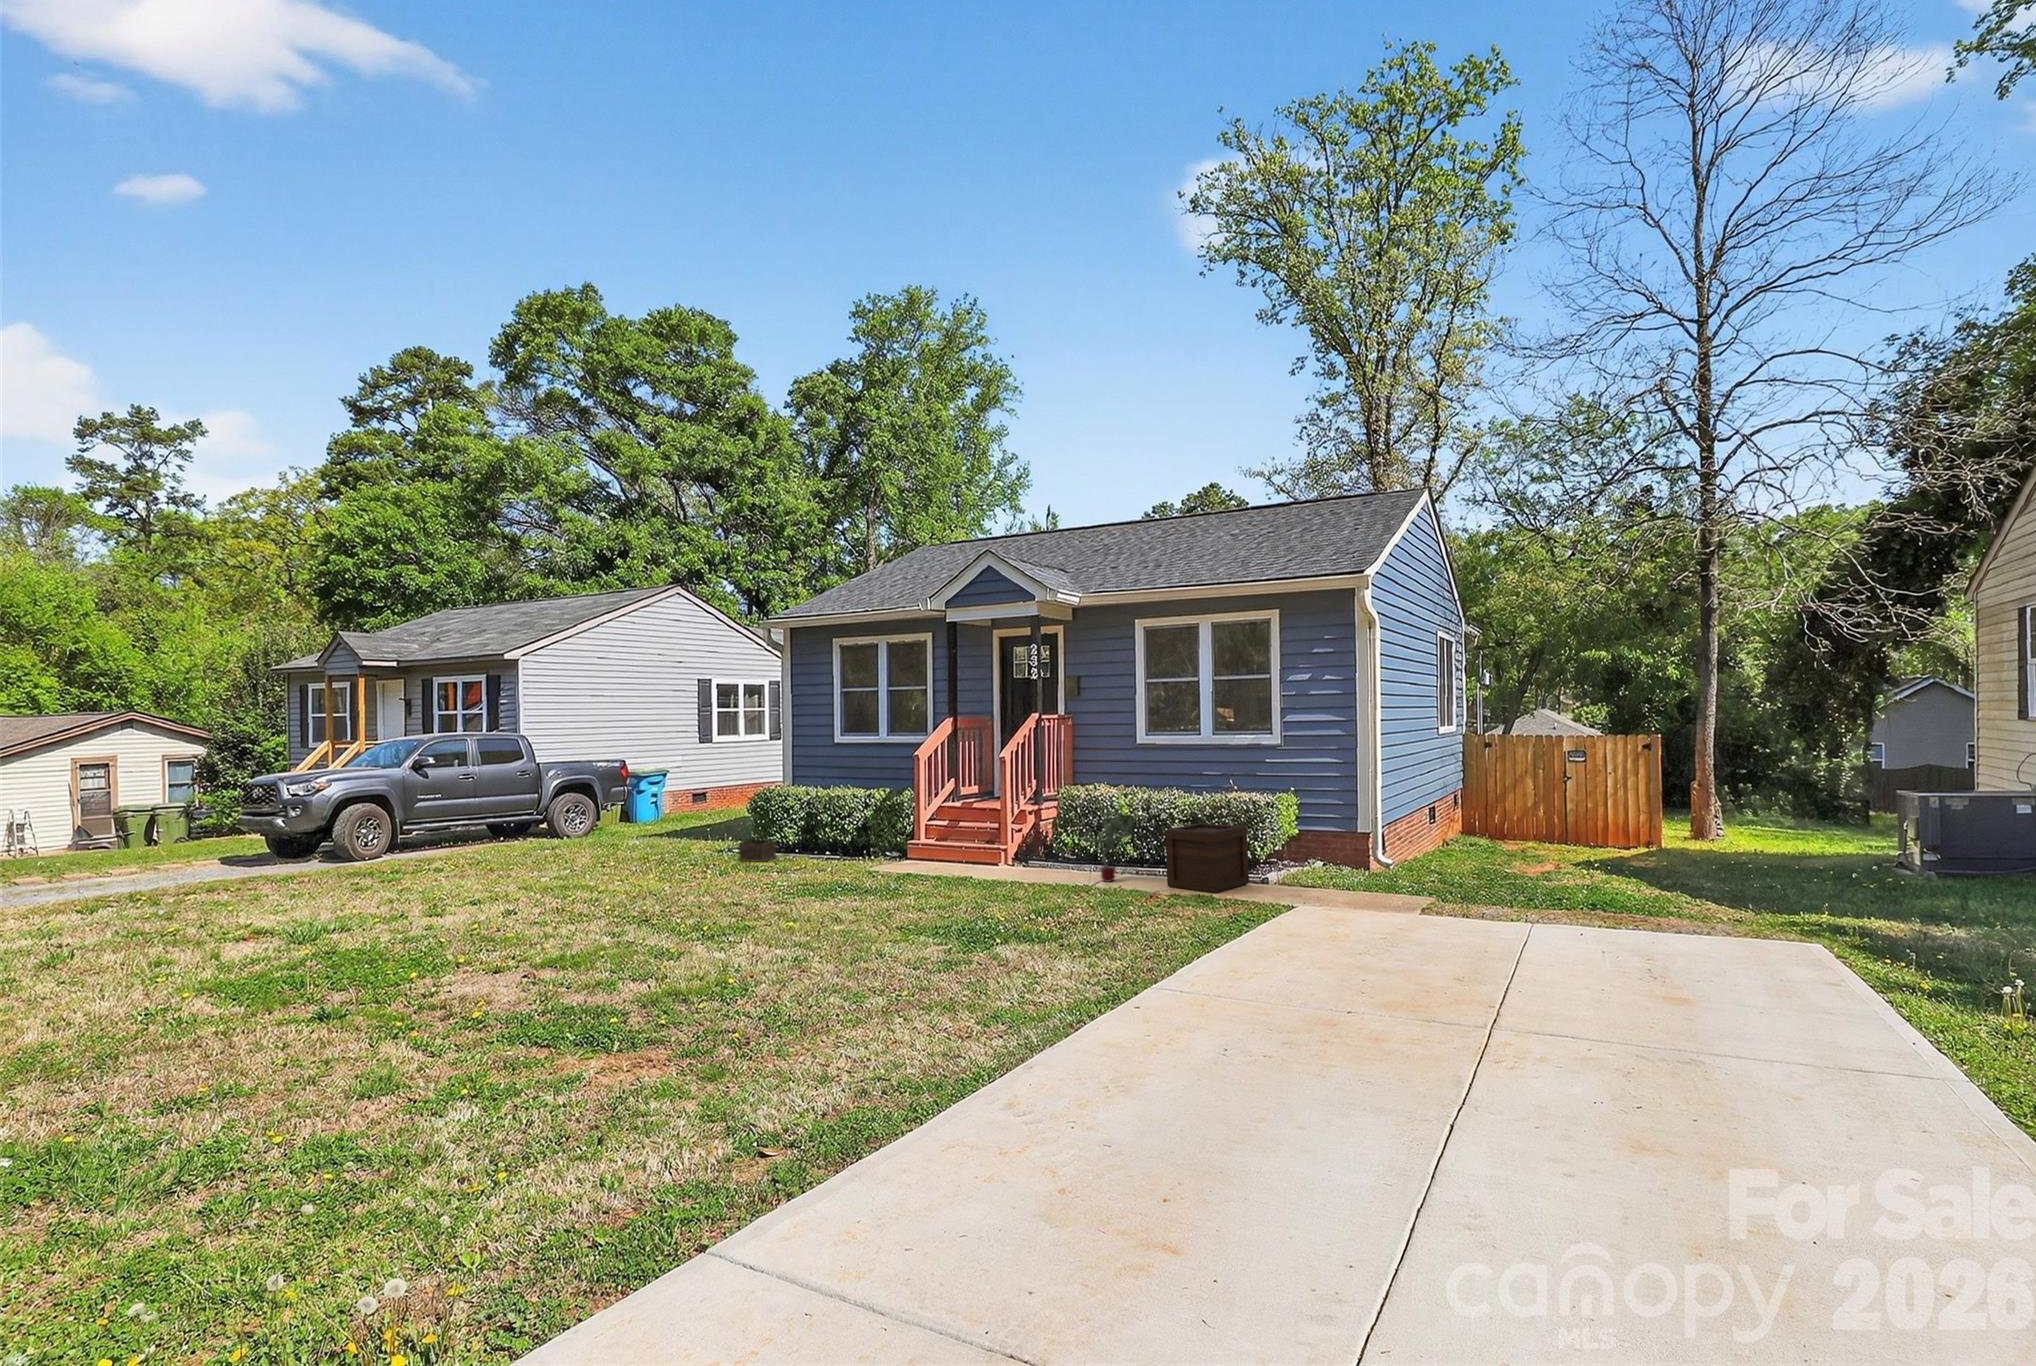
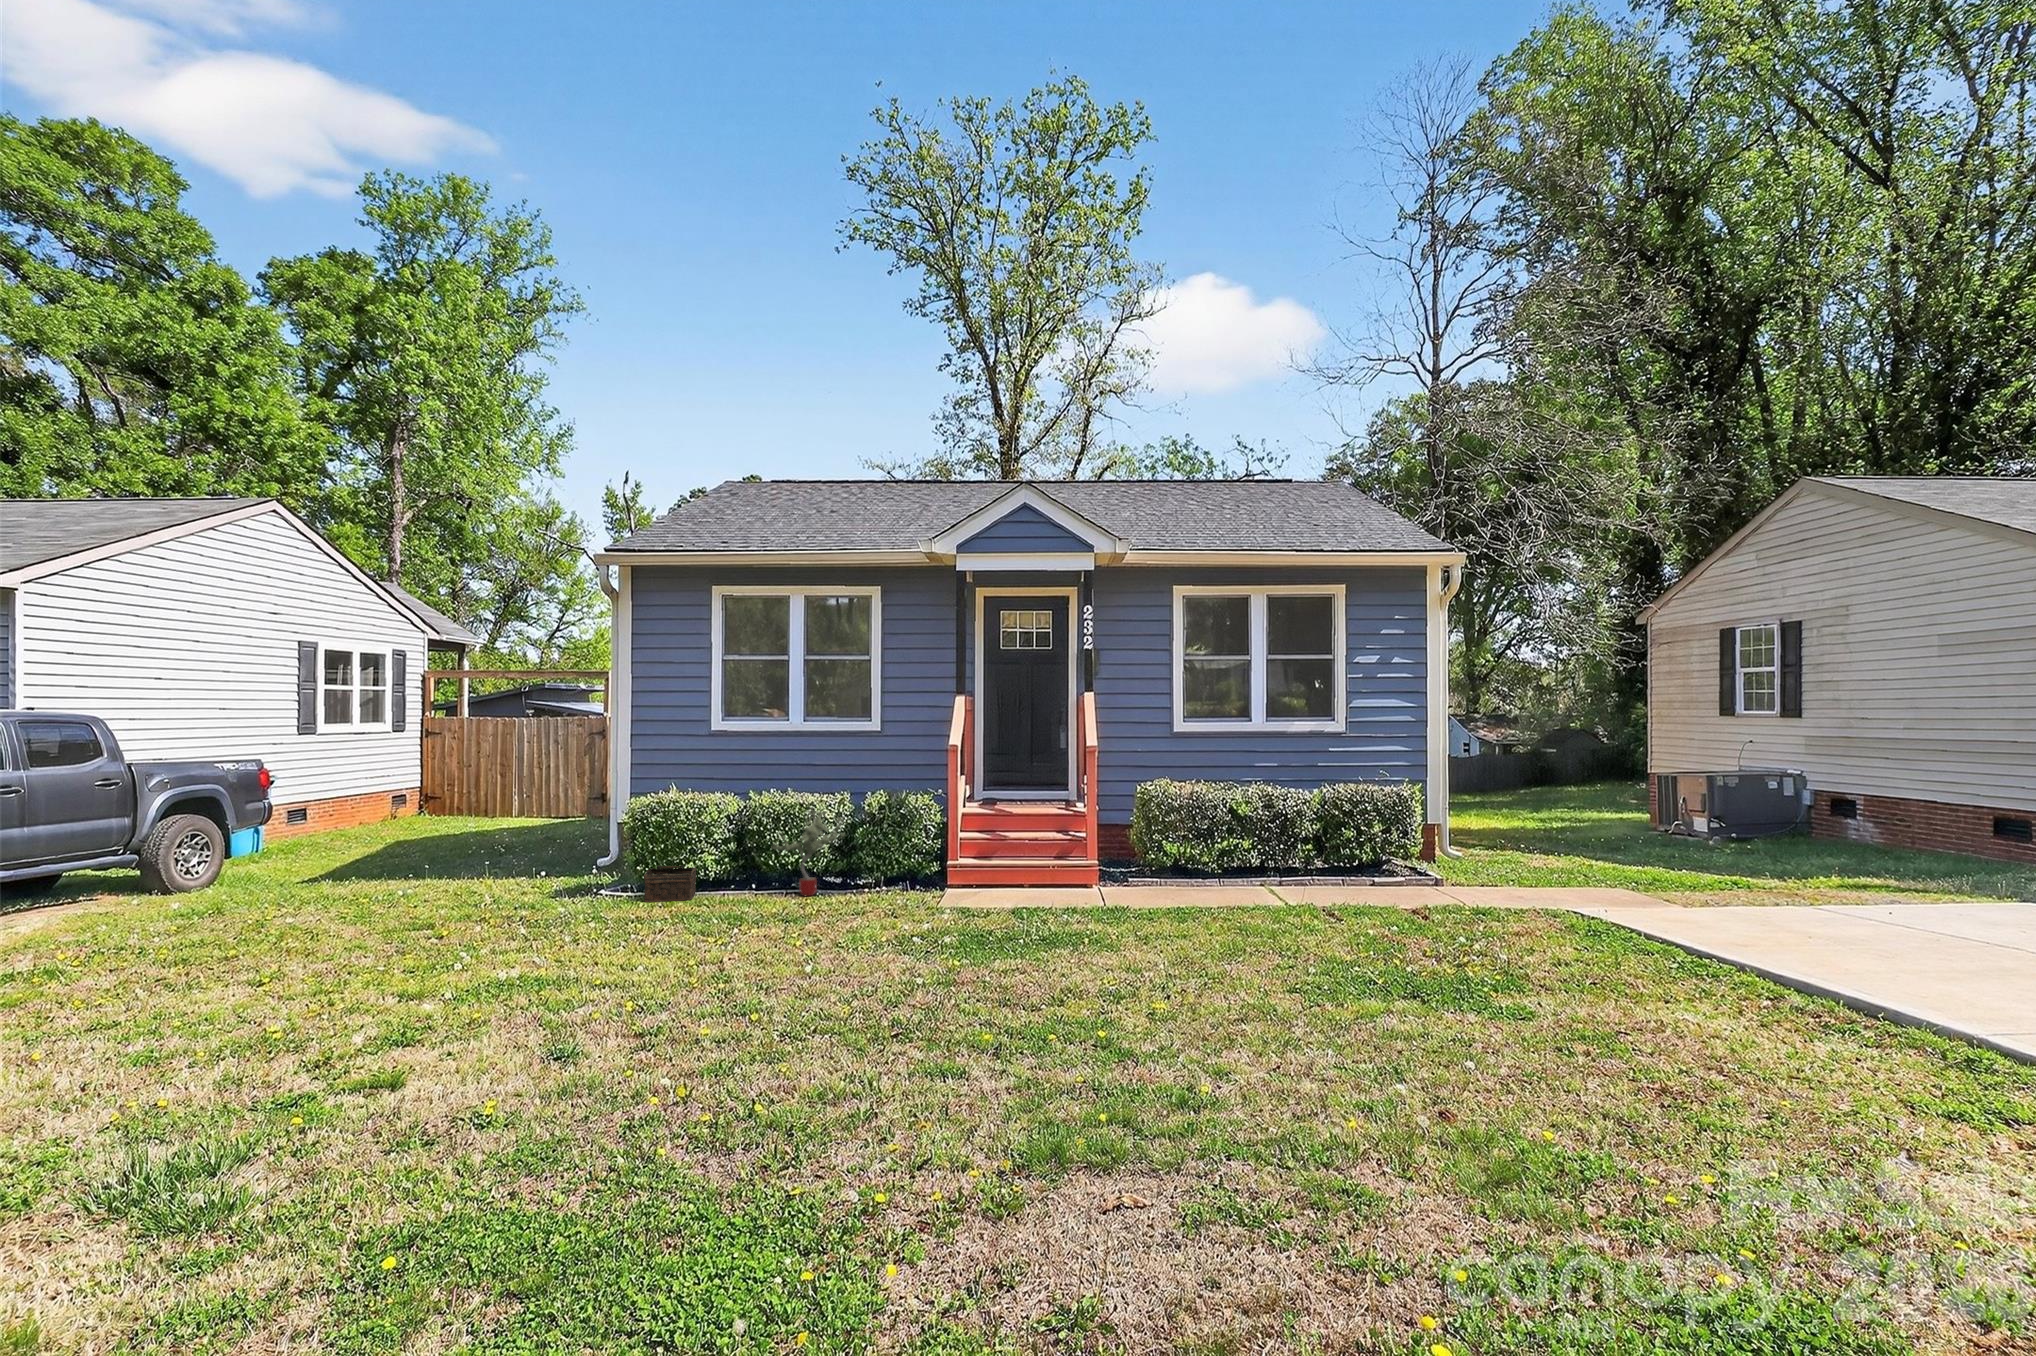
potted tree: present [1082,808,1132,882] -> present [773,806,843,896]
wooden crate: present [1165,823,1249,893] -> none [1309,816,1383,891]

